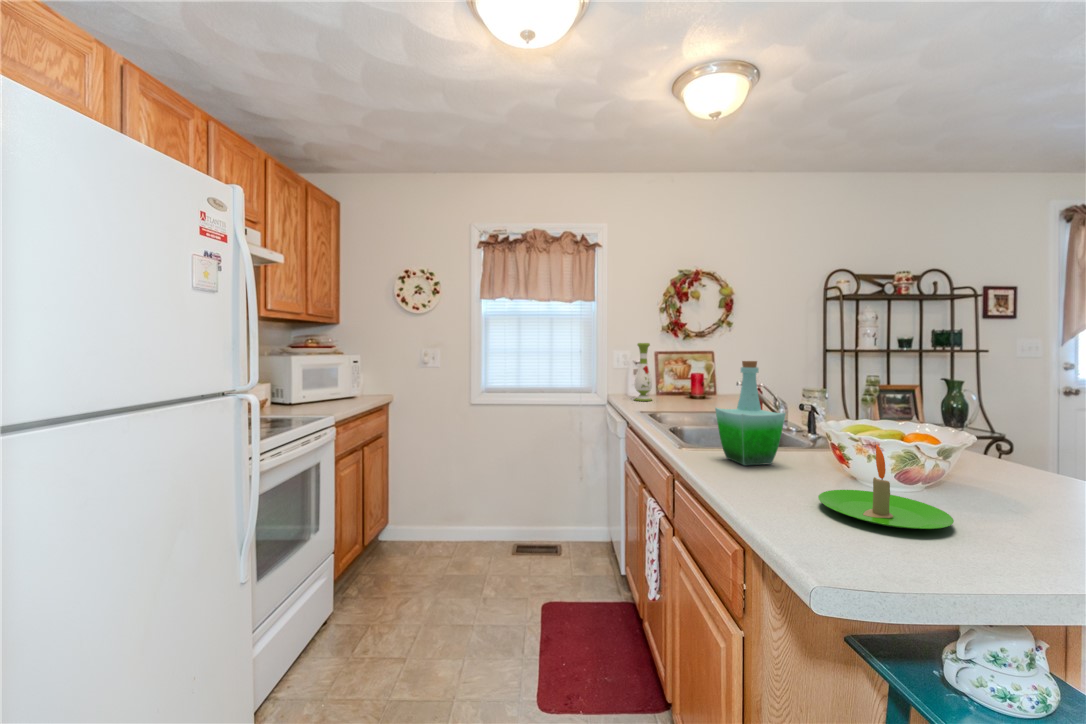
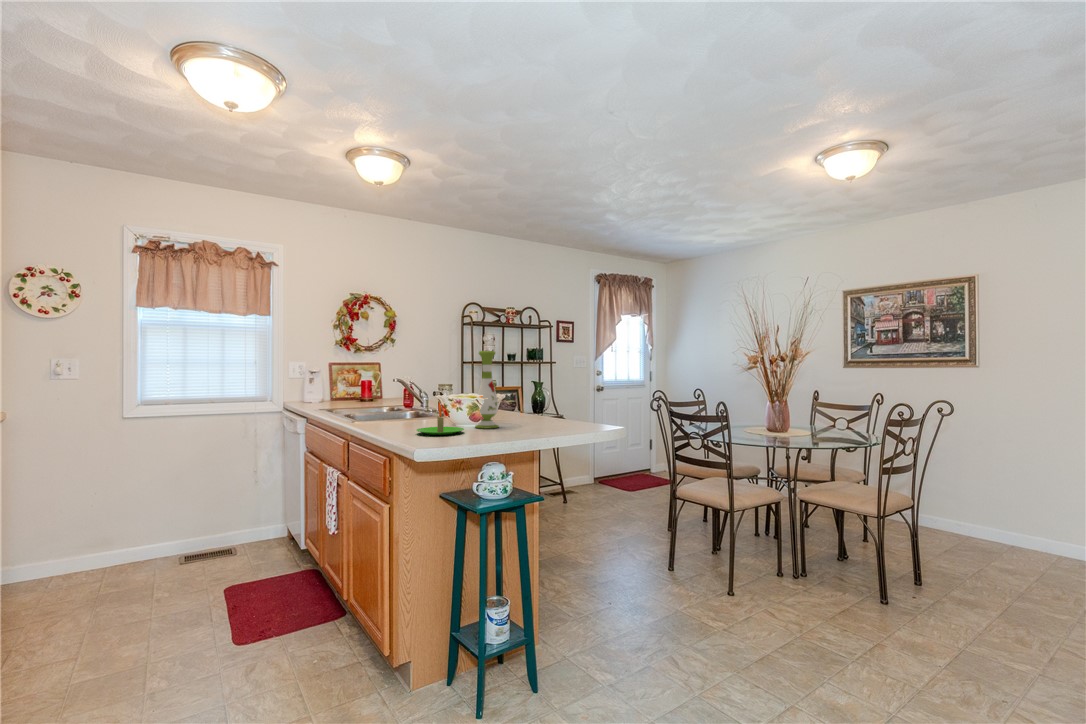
vase: present [635,343,652,401] -> present [475,351,499,428]
bottle: present [715,361,786,465] -> none [372,367,410,427]

